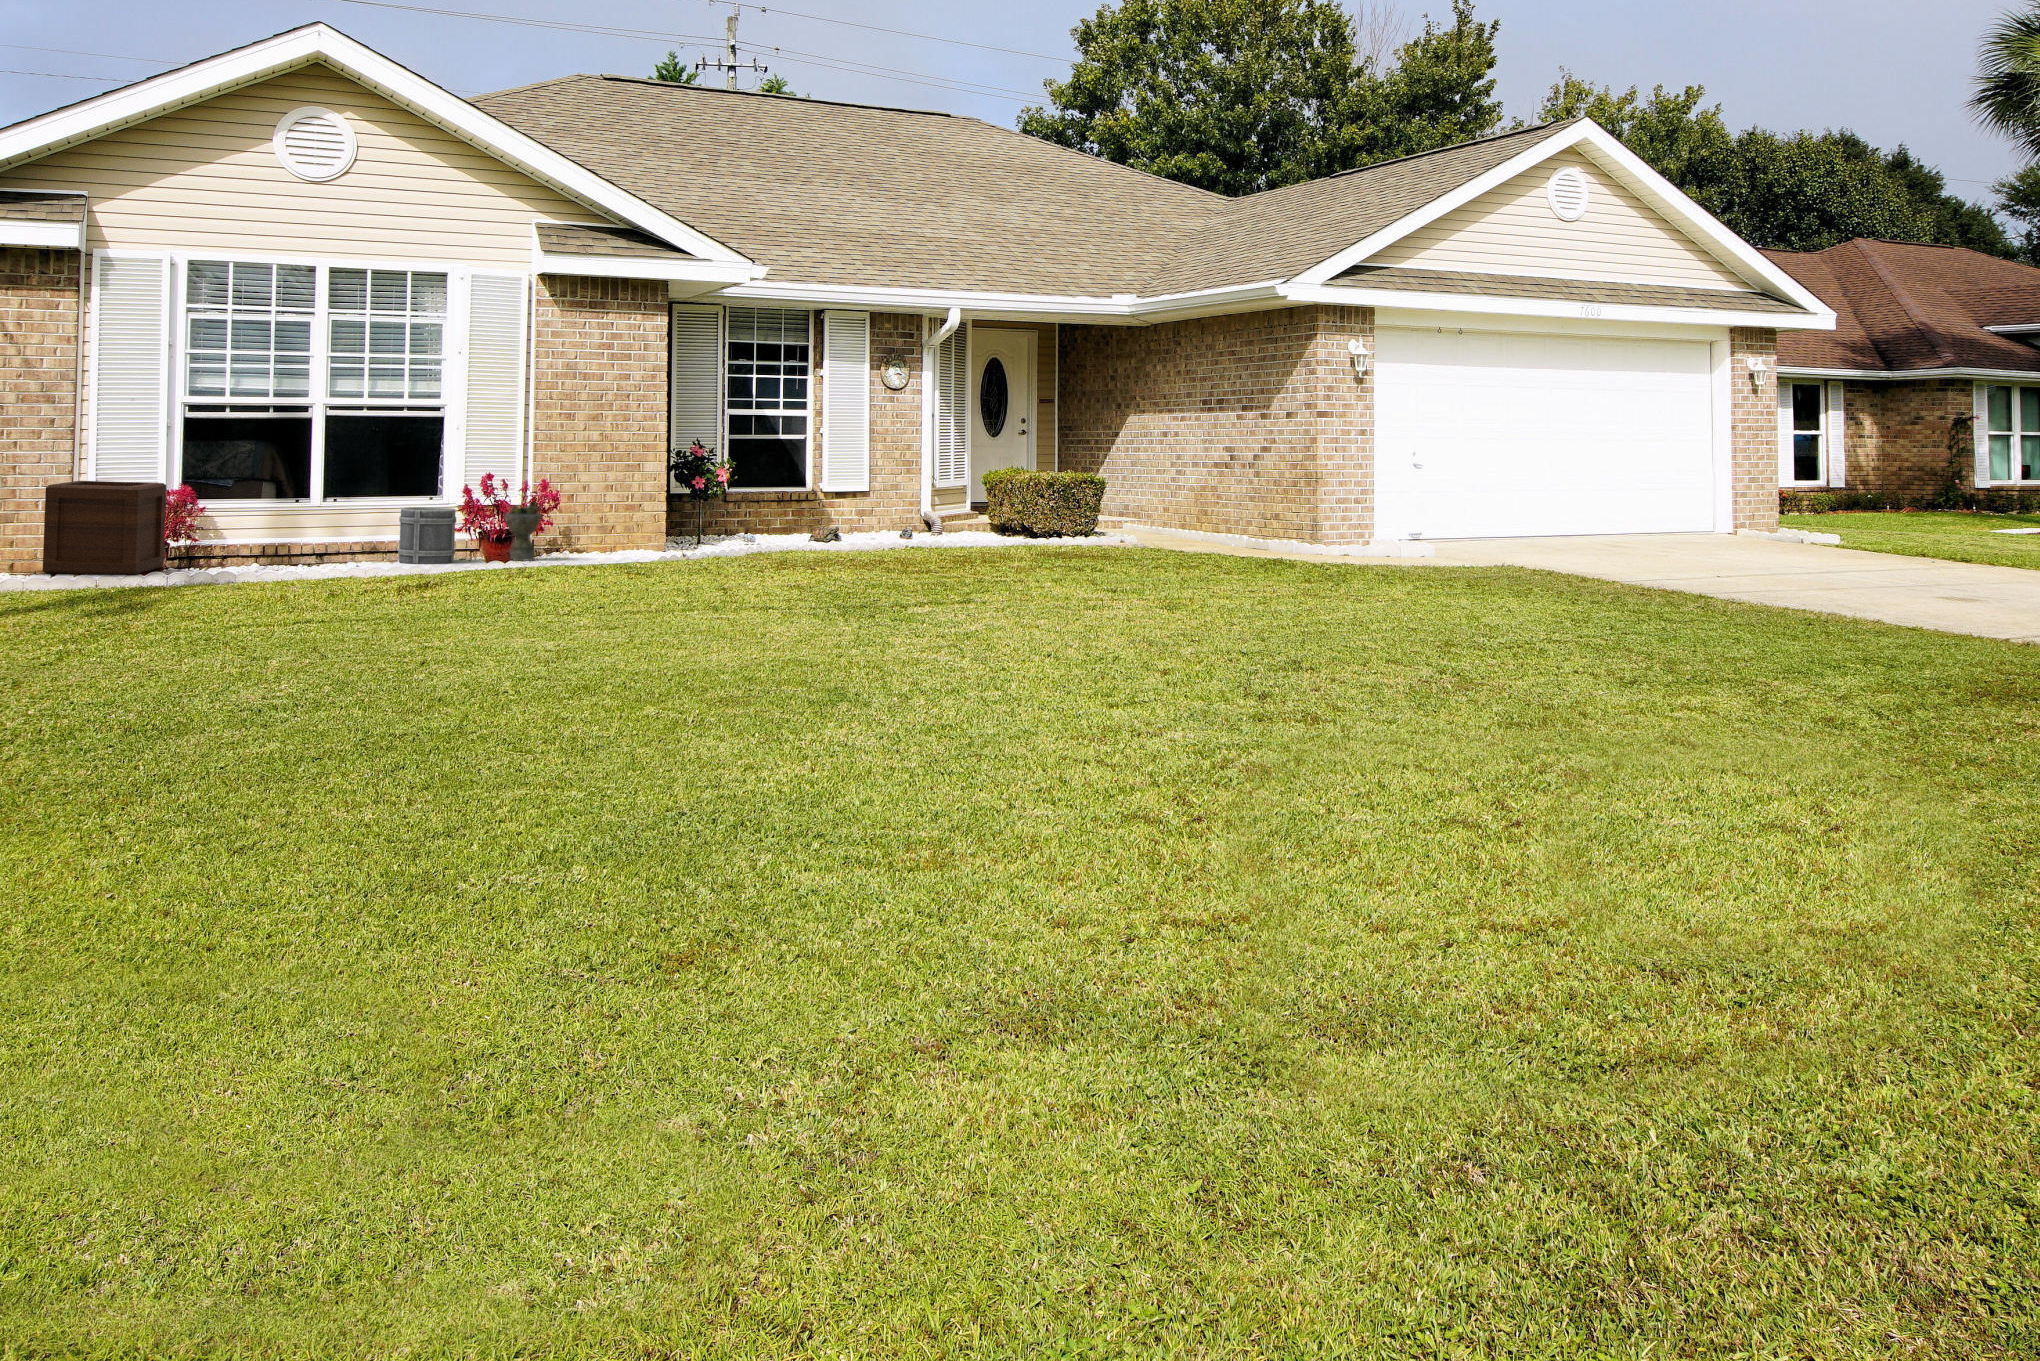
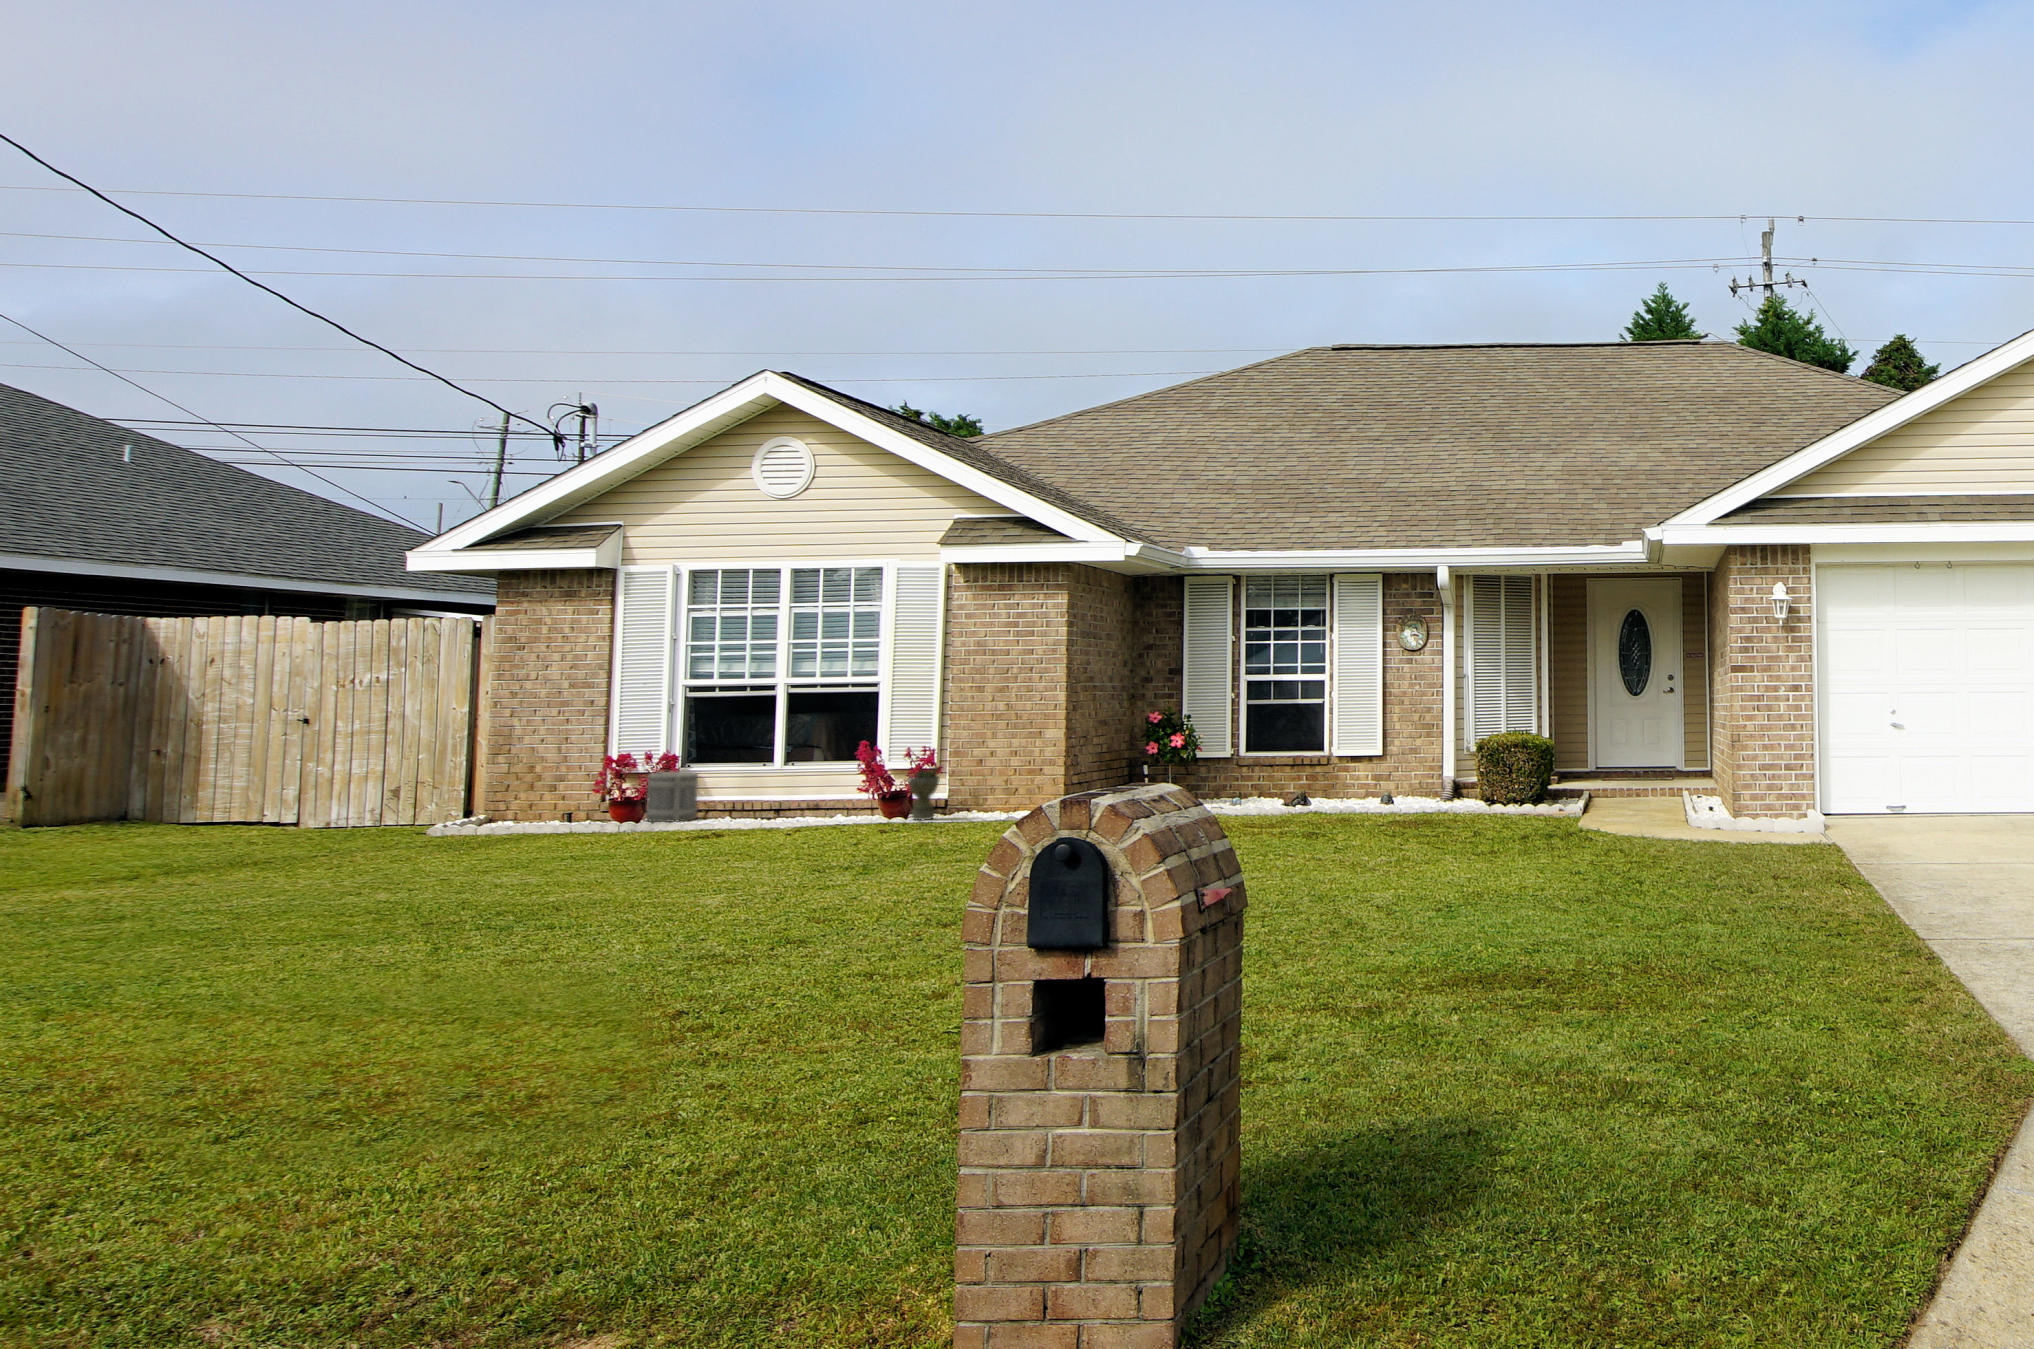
wooden crate: present [43,481,166,575] -> none [525,750,635,828]
bucket: present [398,507,456,564] -> present [646,772,698,822]

